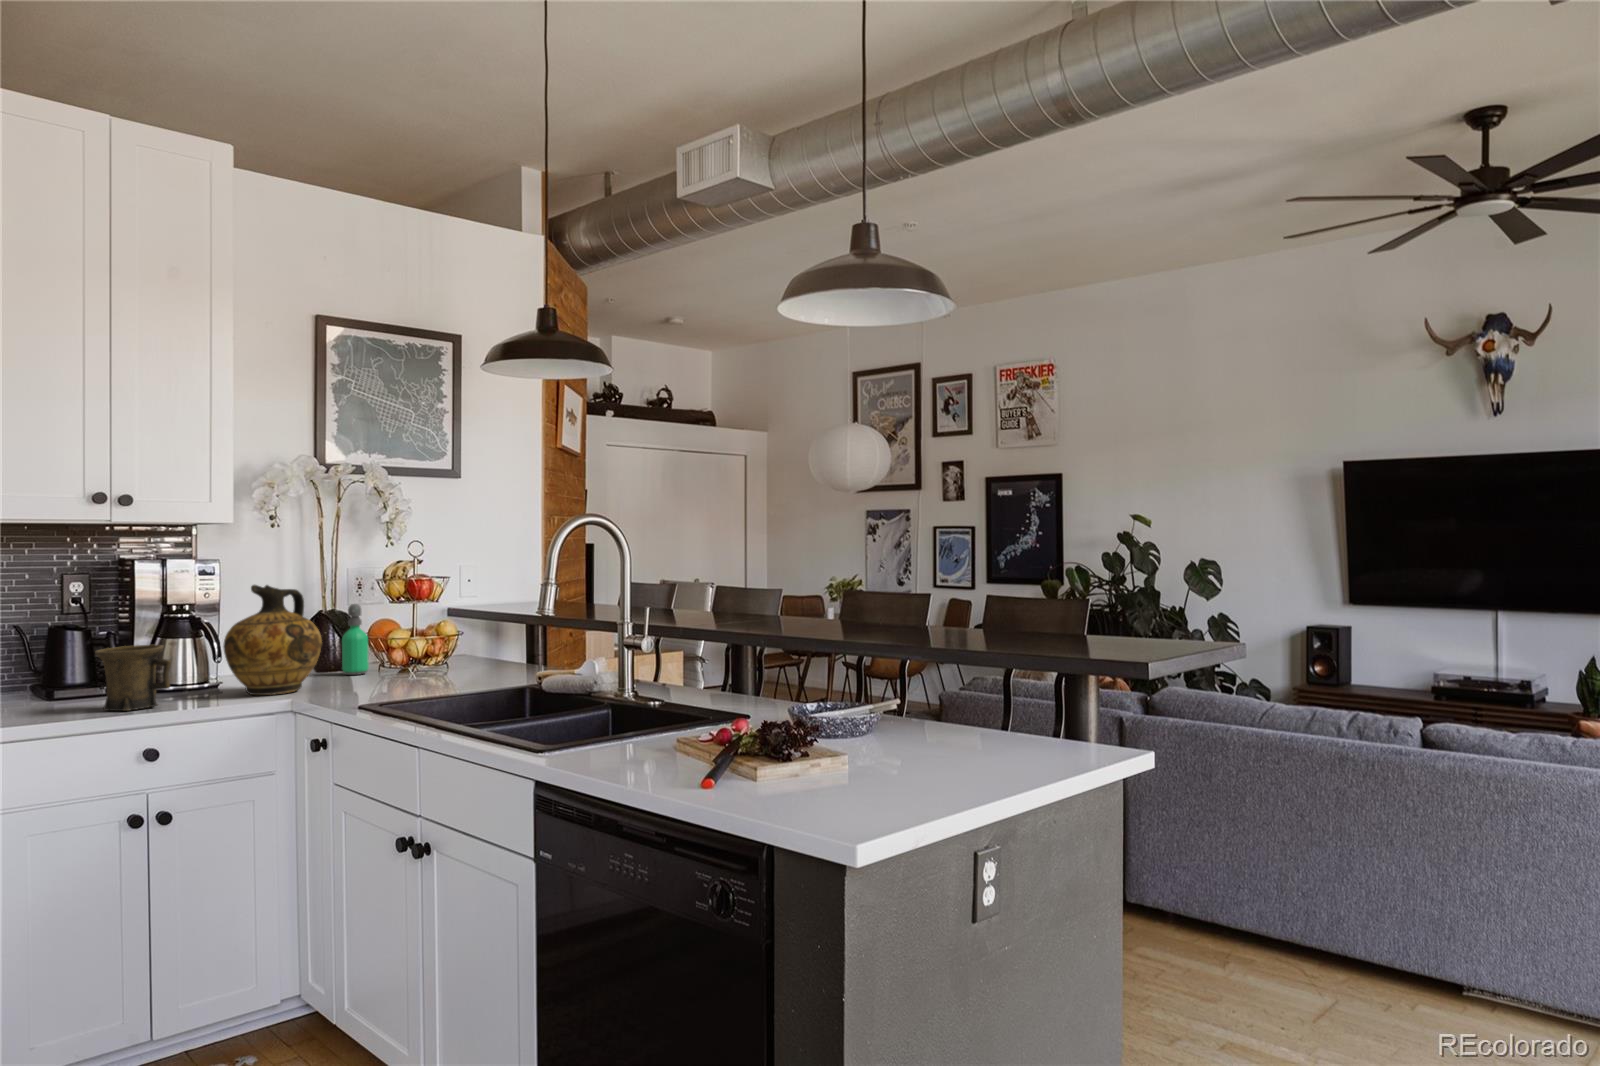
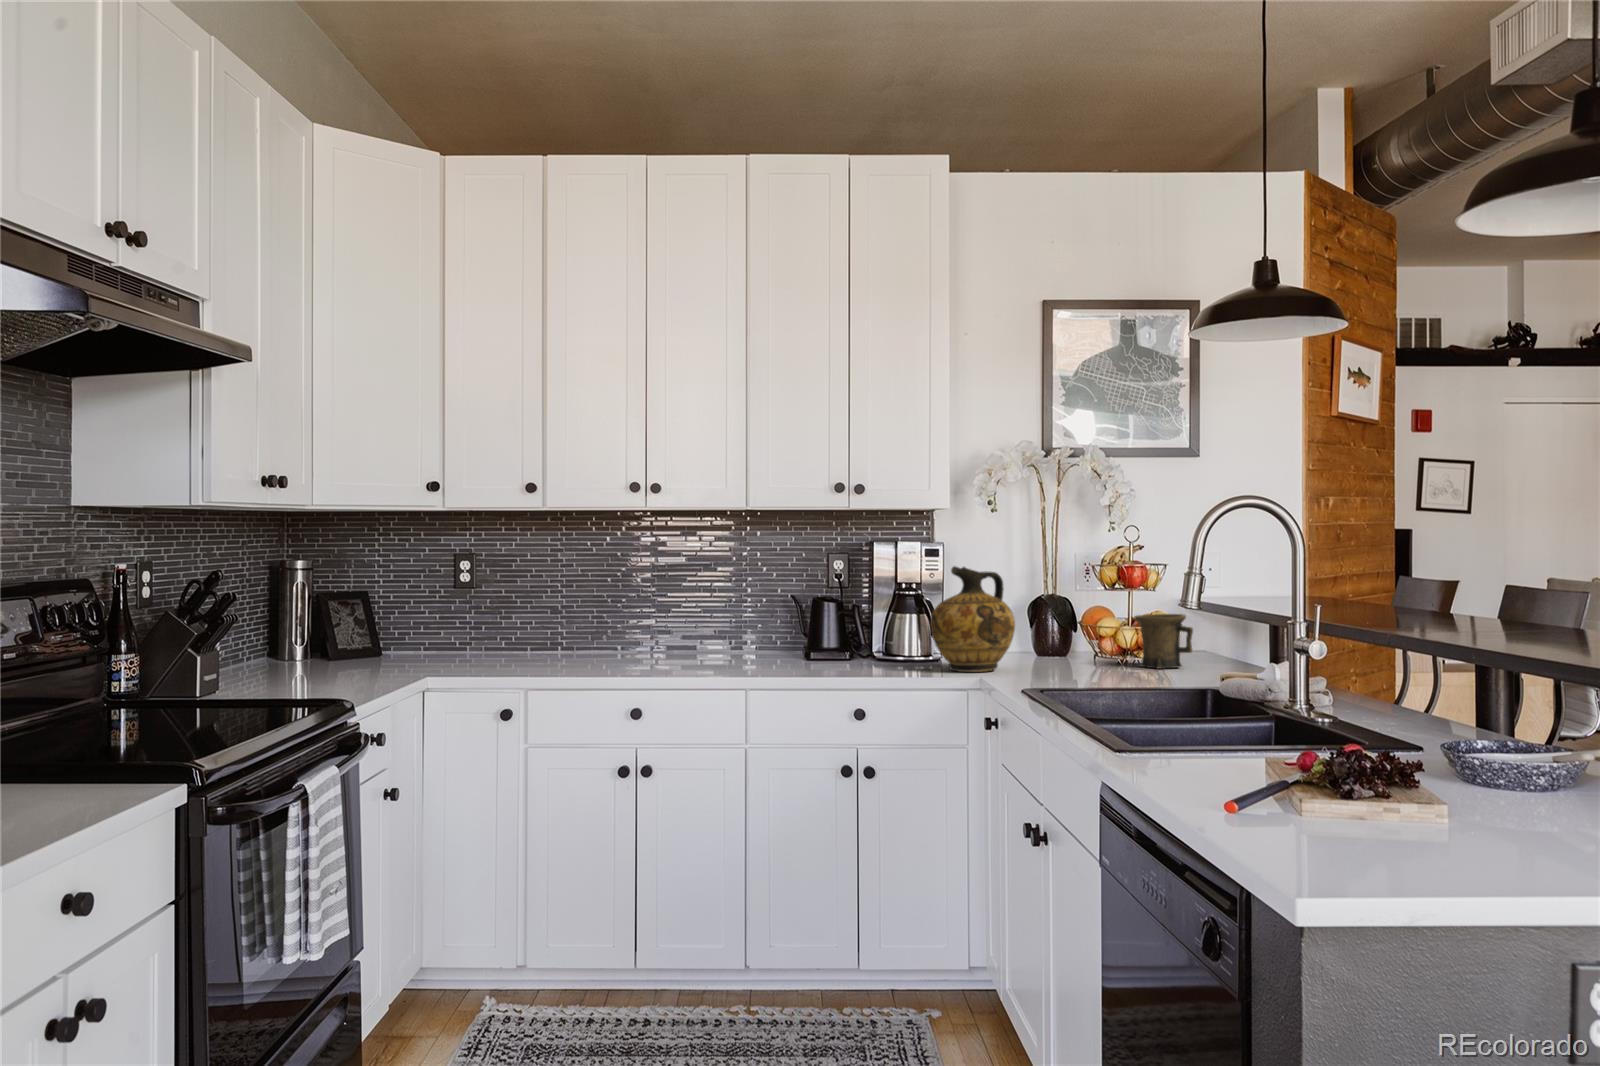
soap dispenser: present [342,604,369,675] -> none [1052,589,1078,662]
mug: present [95,645,171,711] -> present [1135,614,1193,669]

